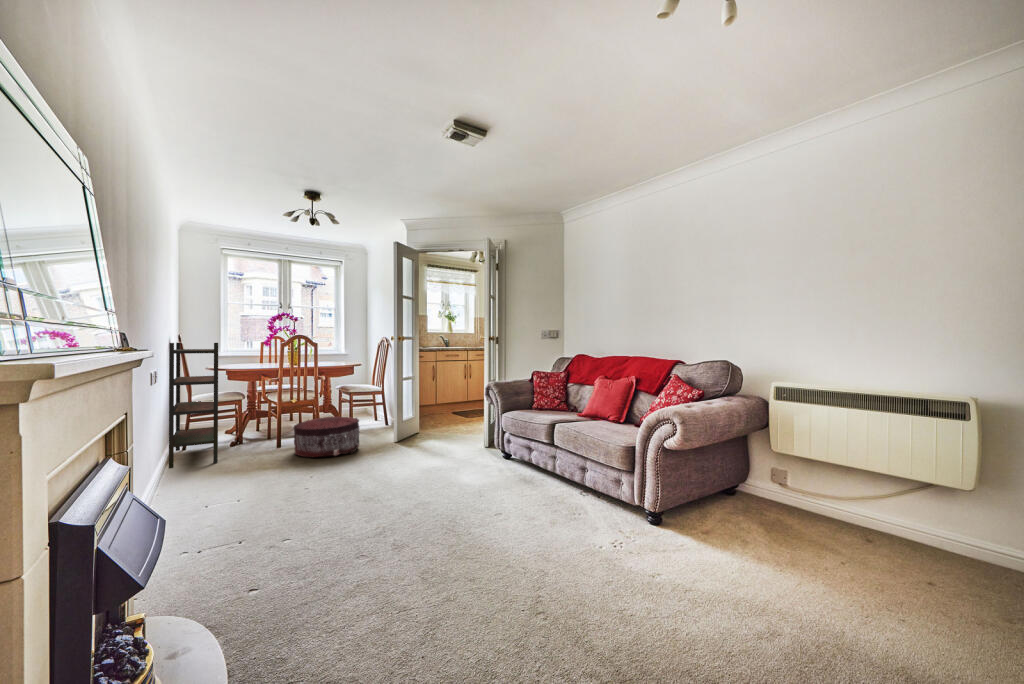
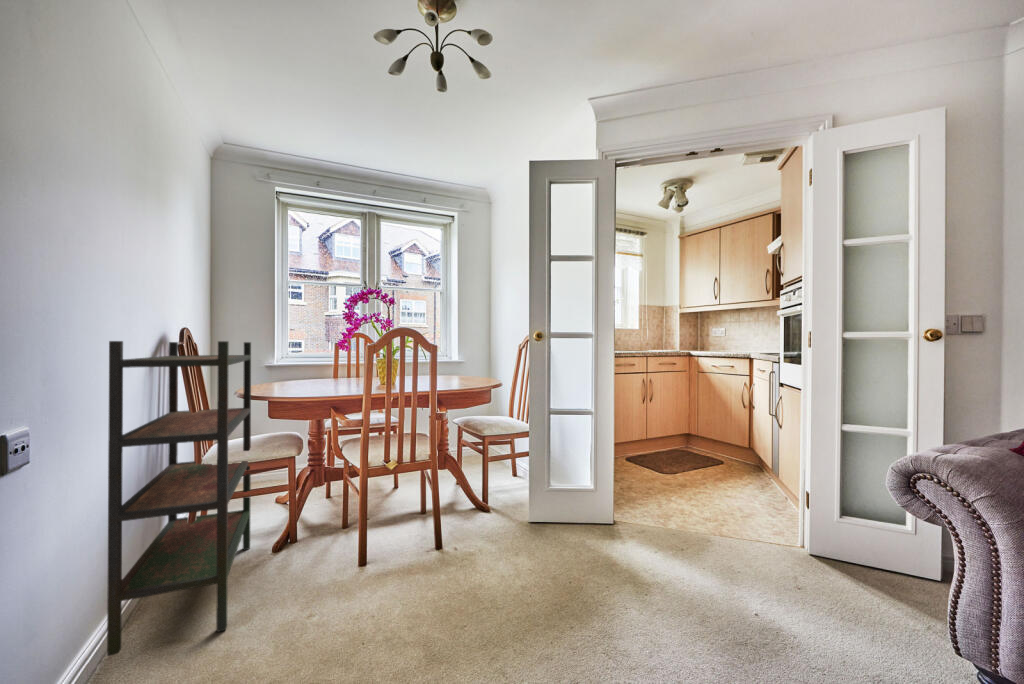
pouf: present [293,416,359,457] -> none [394,496,538,626]

